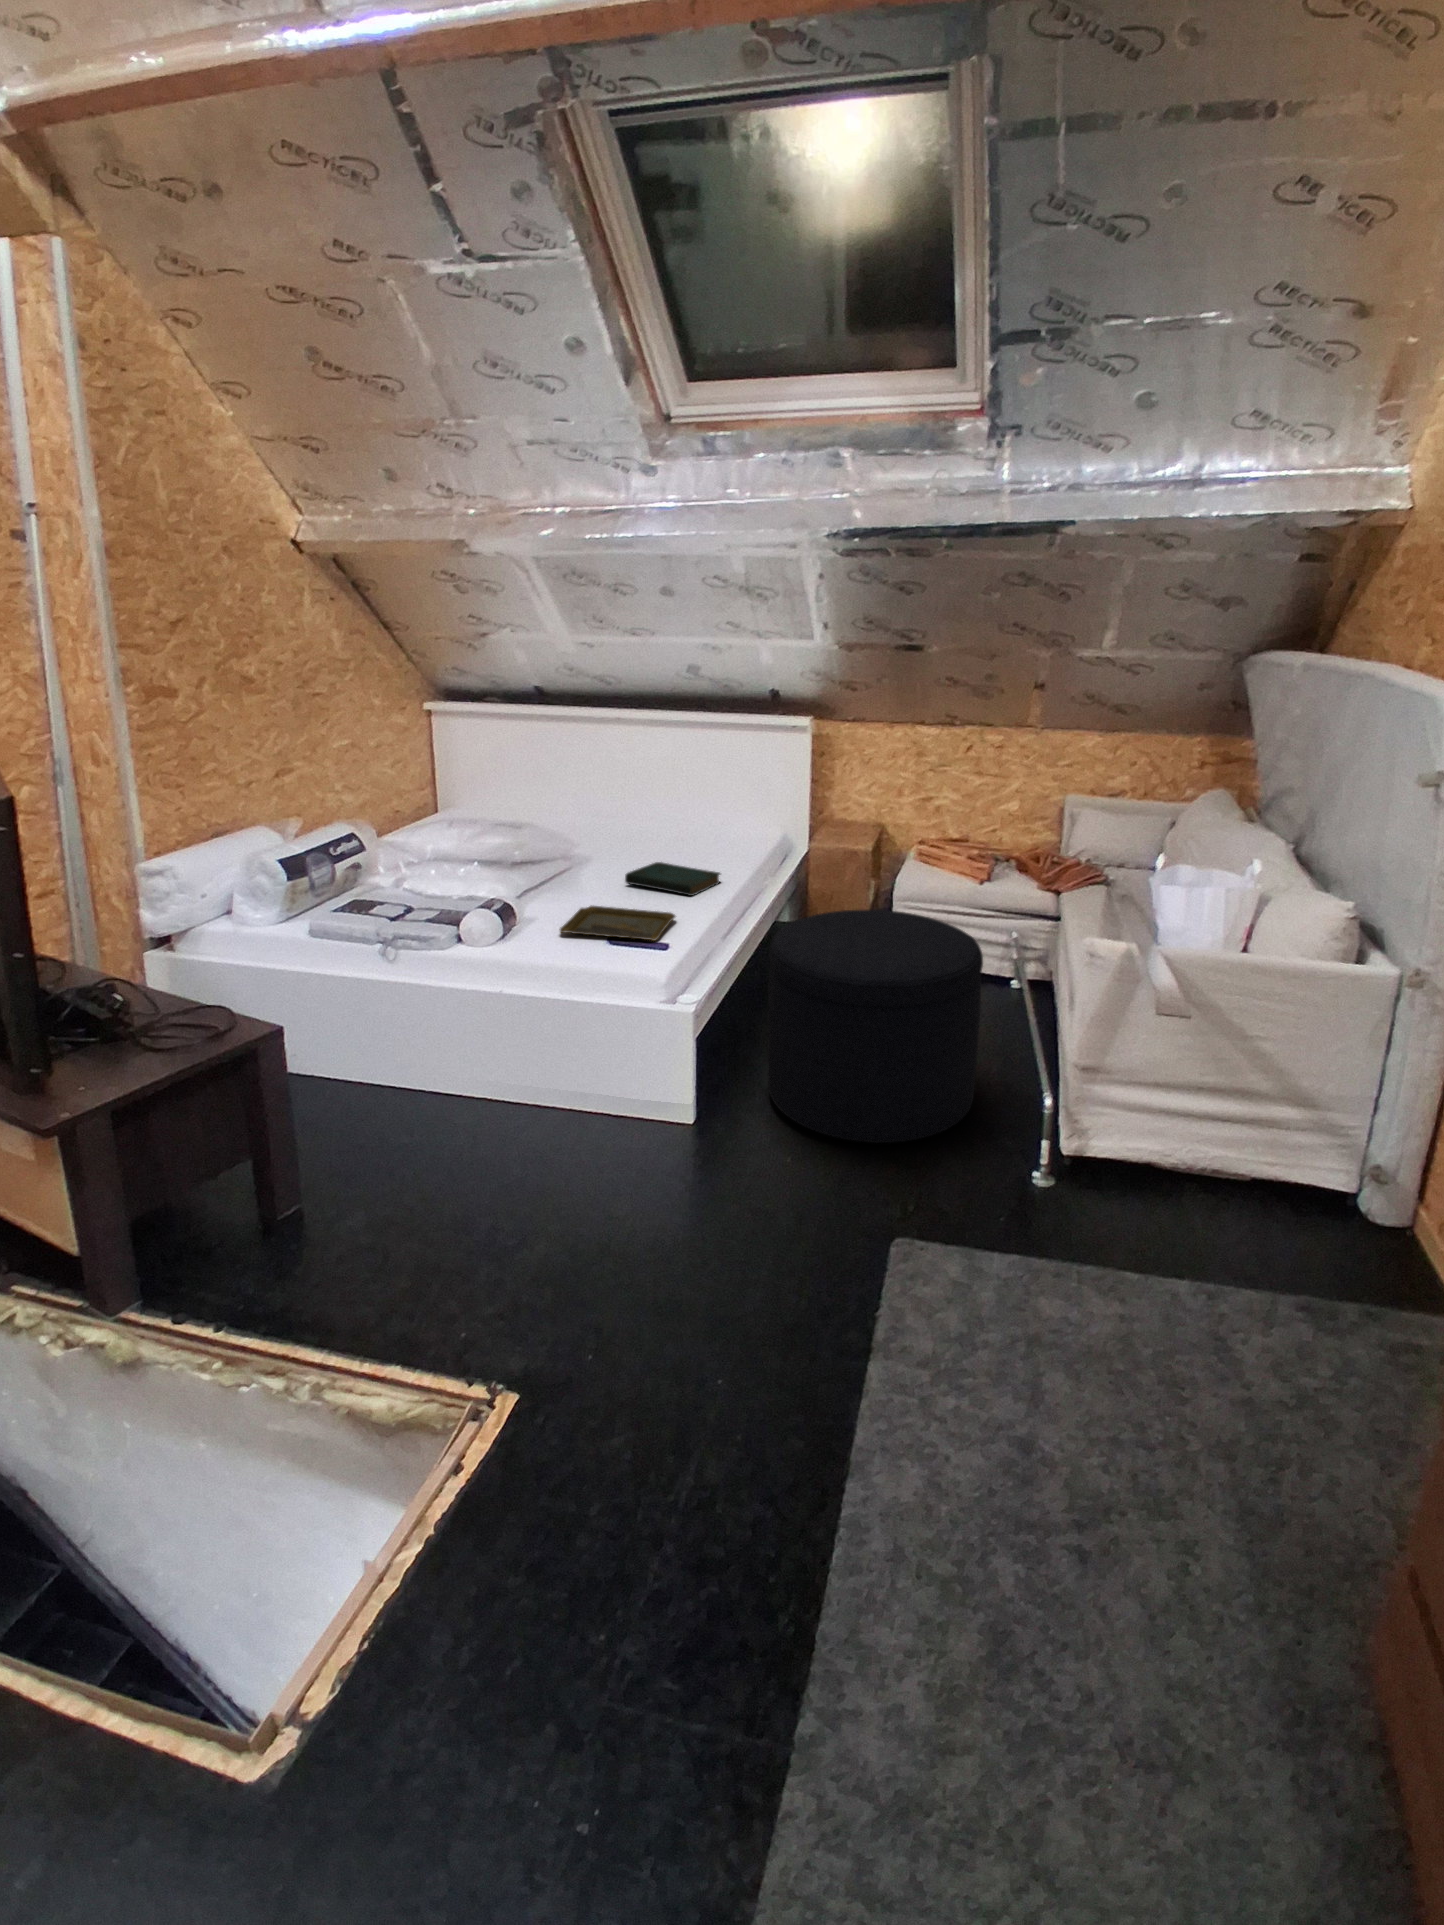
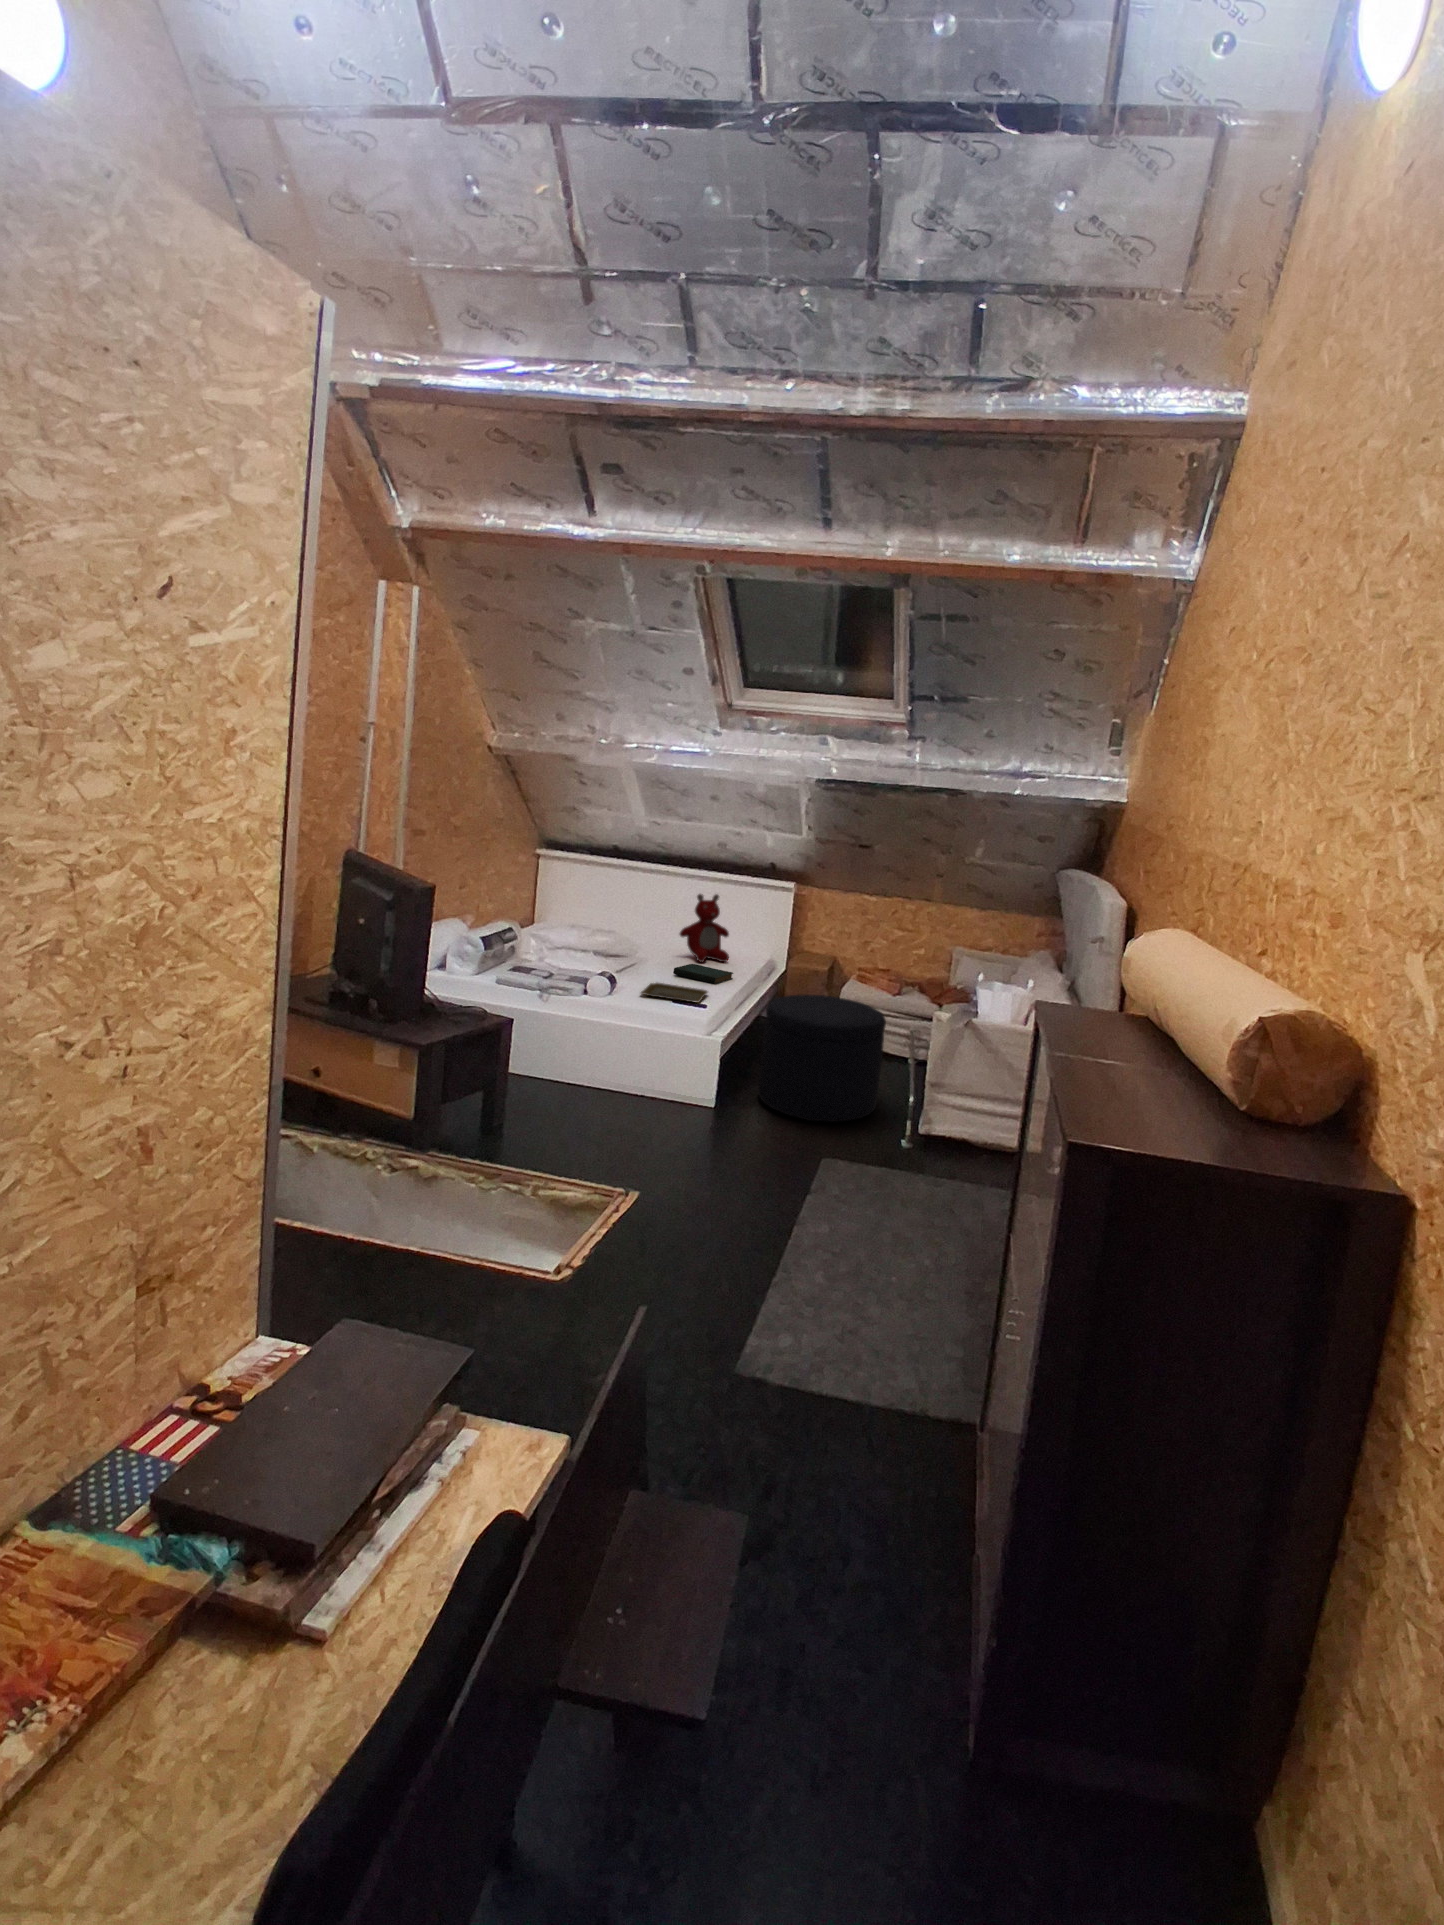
teddy bear: none [638,746,718,856] -> present [680,894,729,962]

